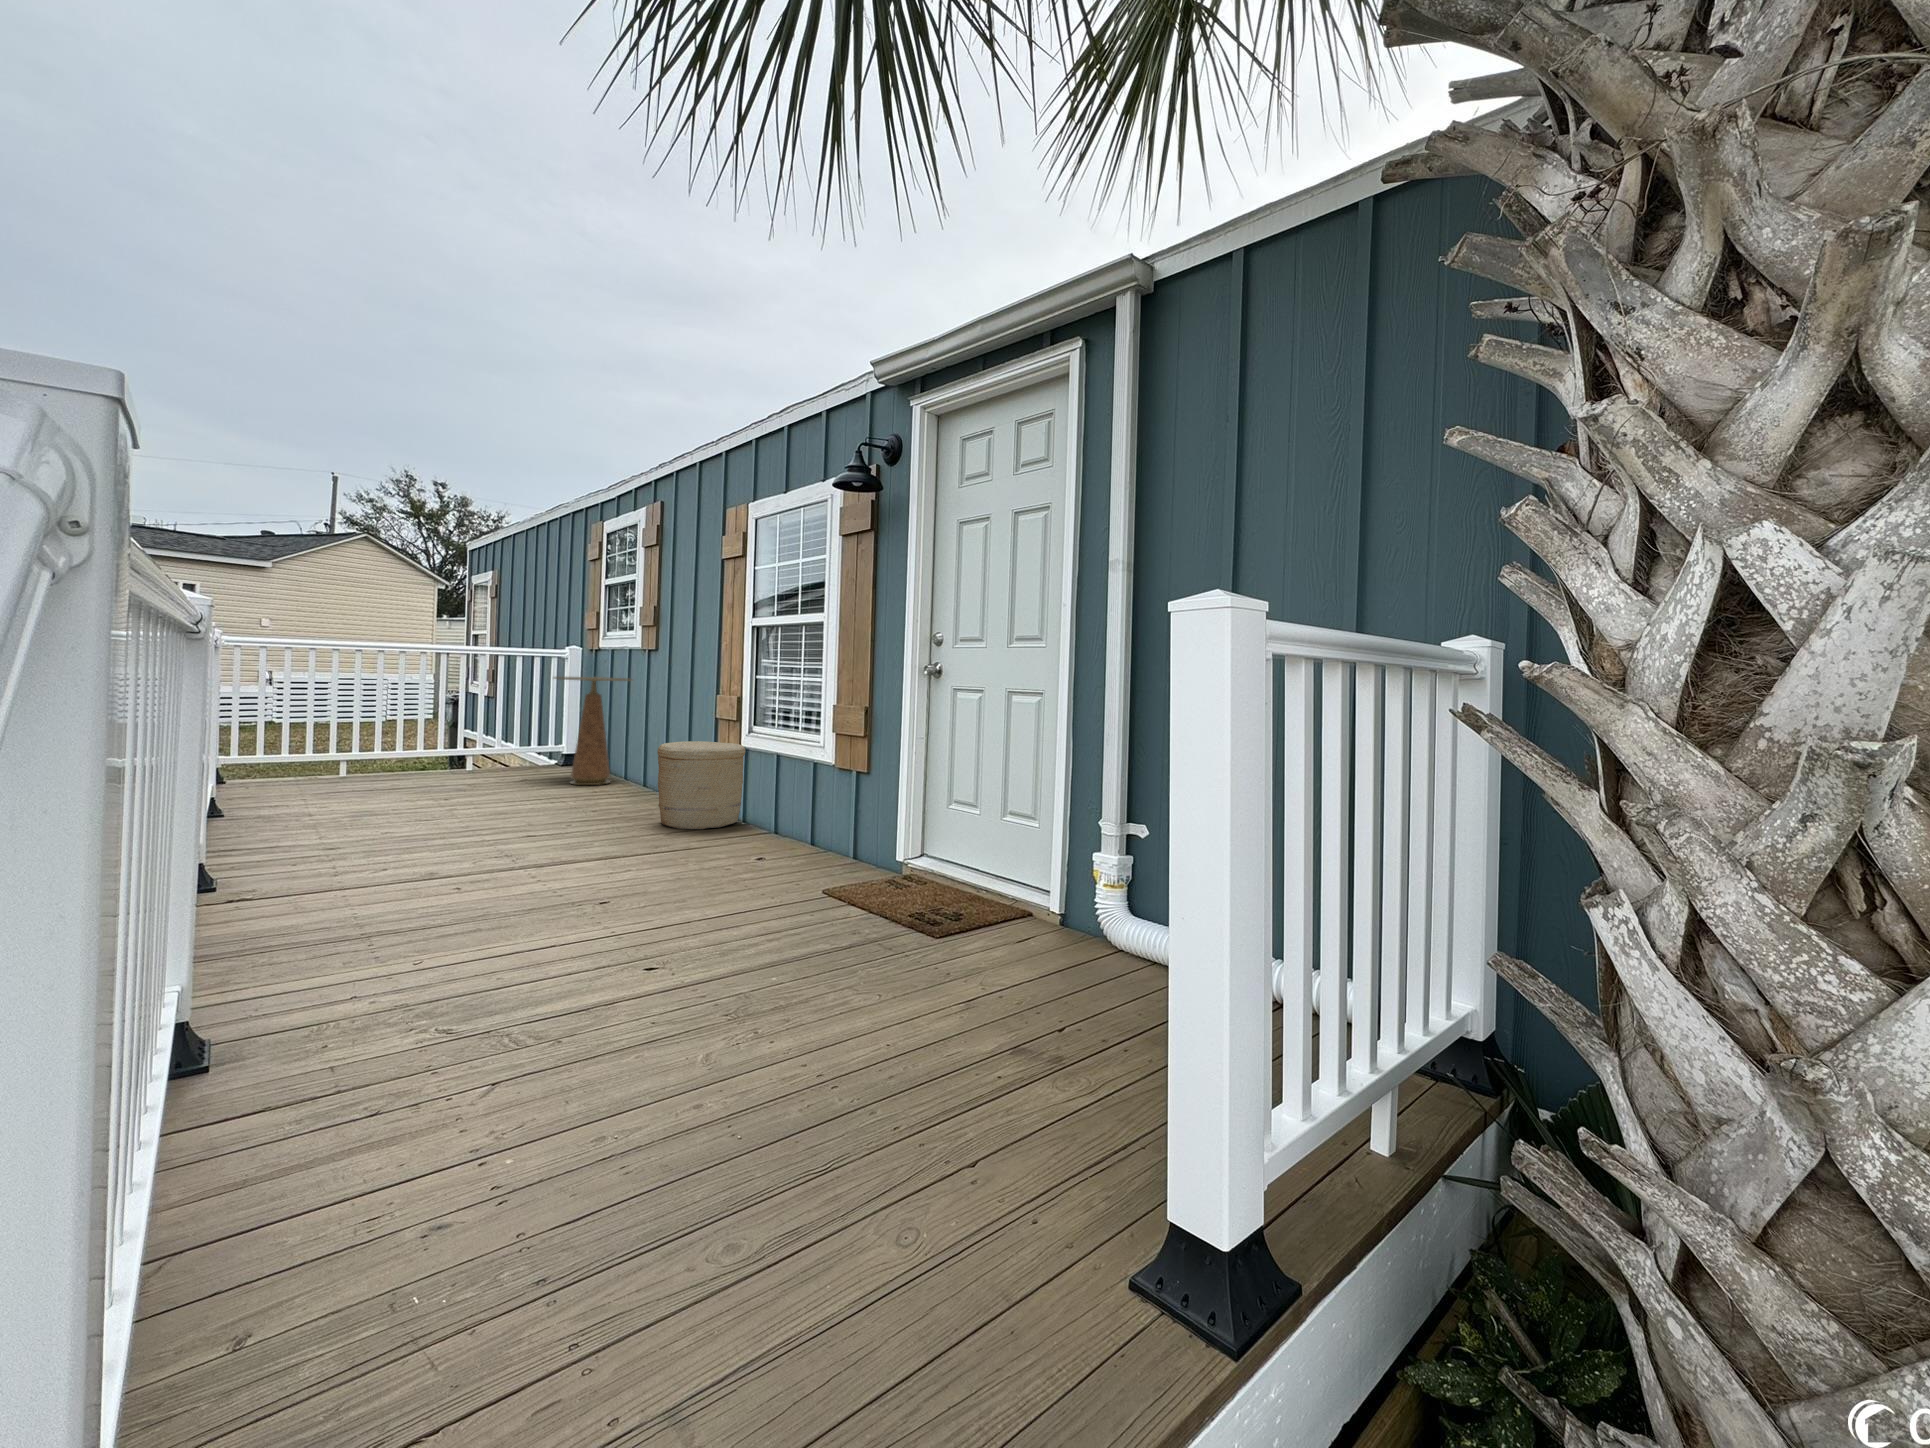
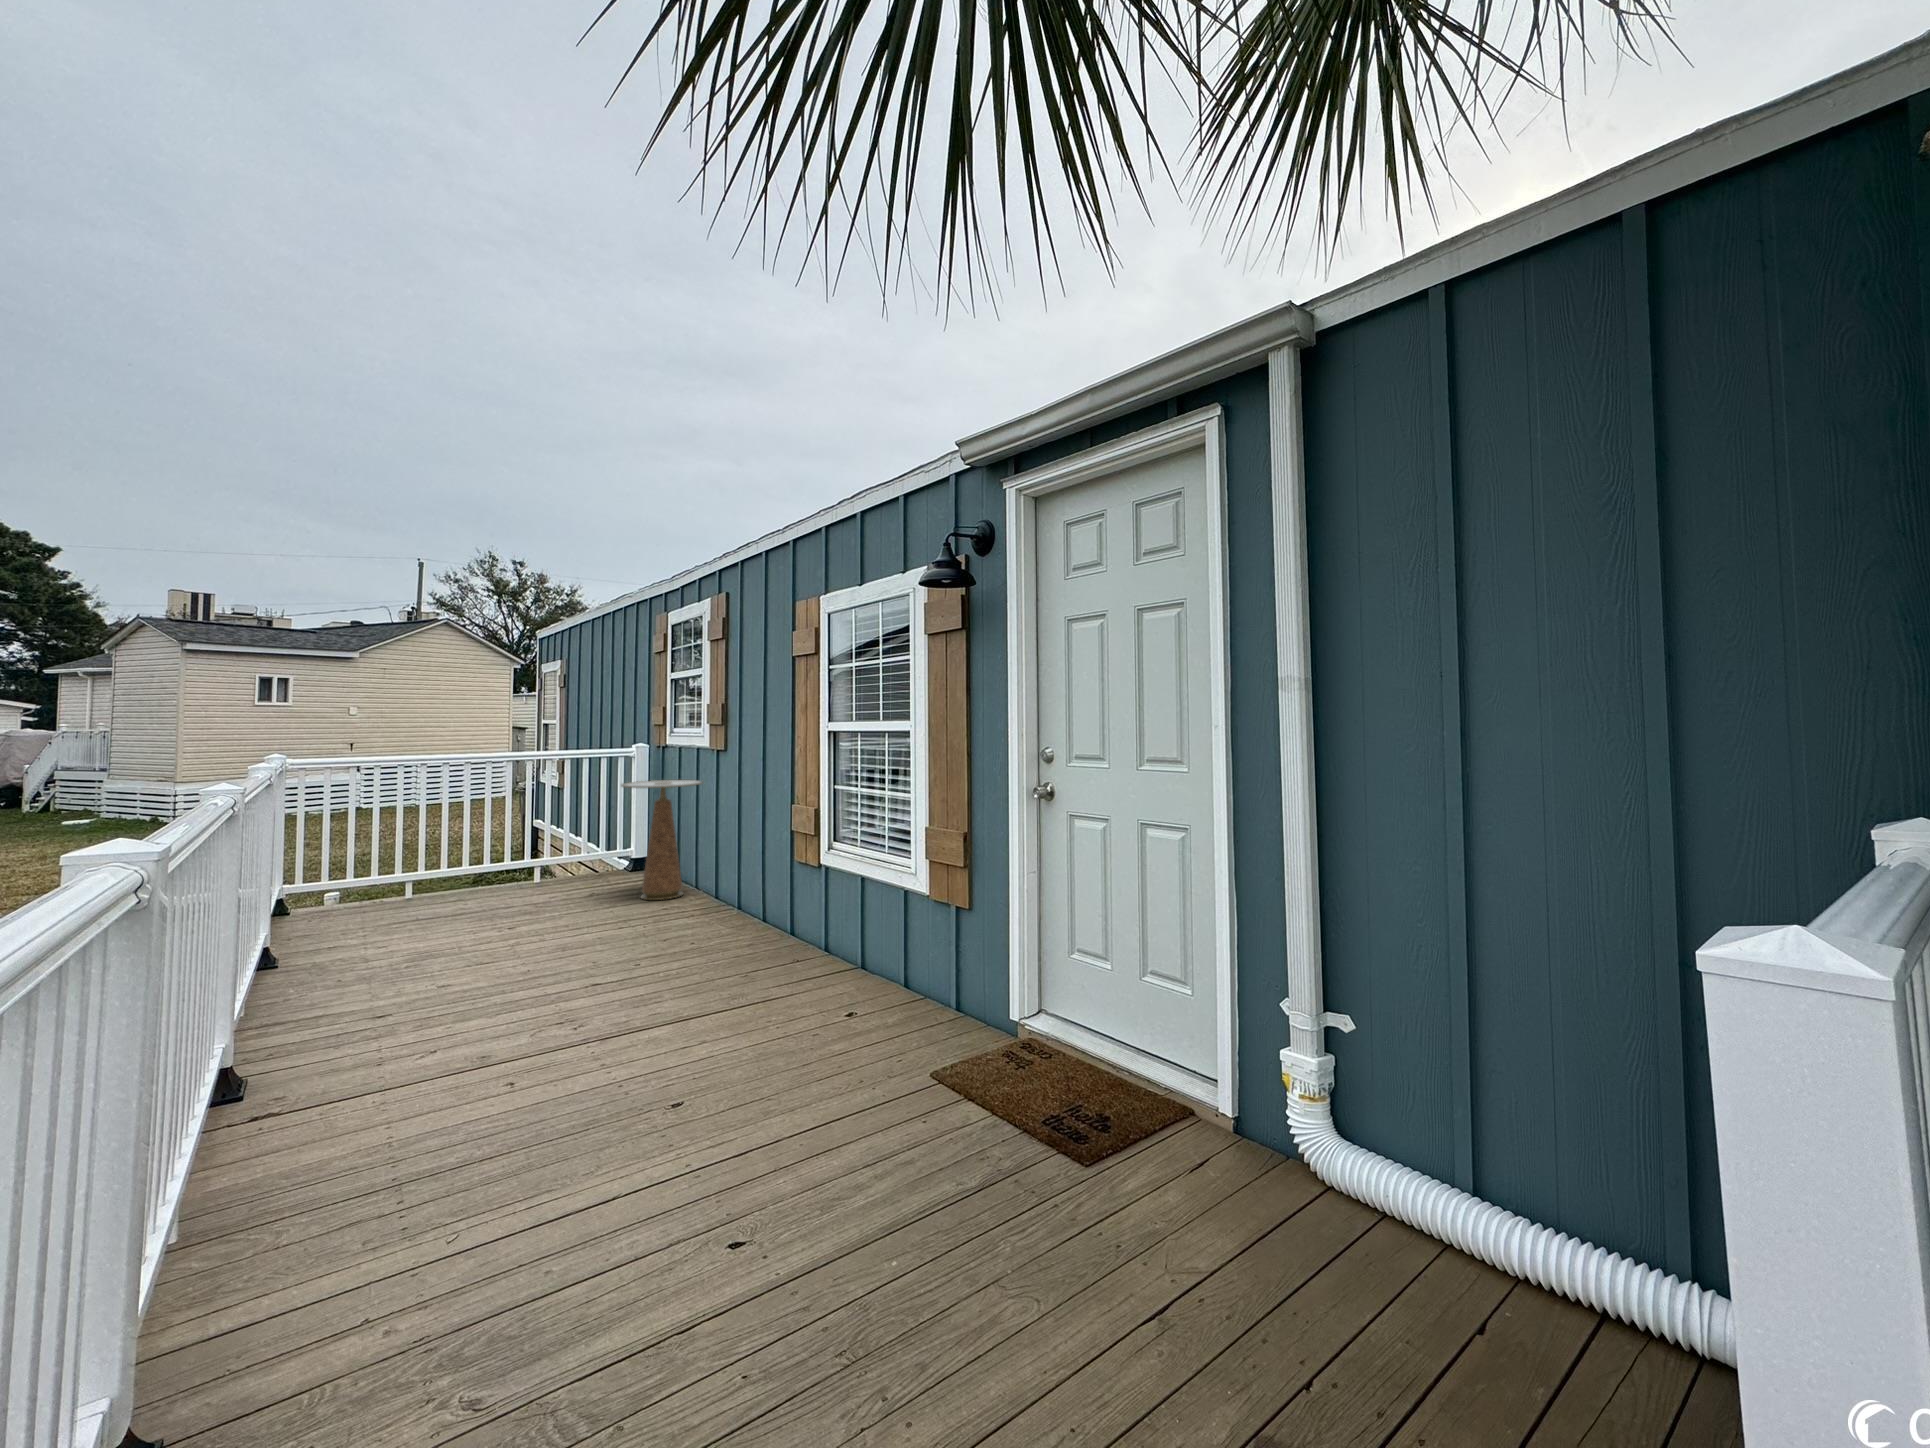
woven basket: present [658,741,745,829] -> none [732,861,827,968]

